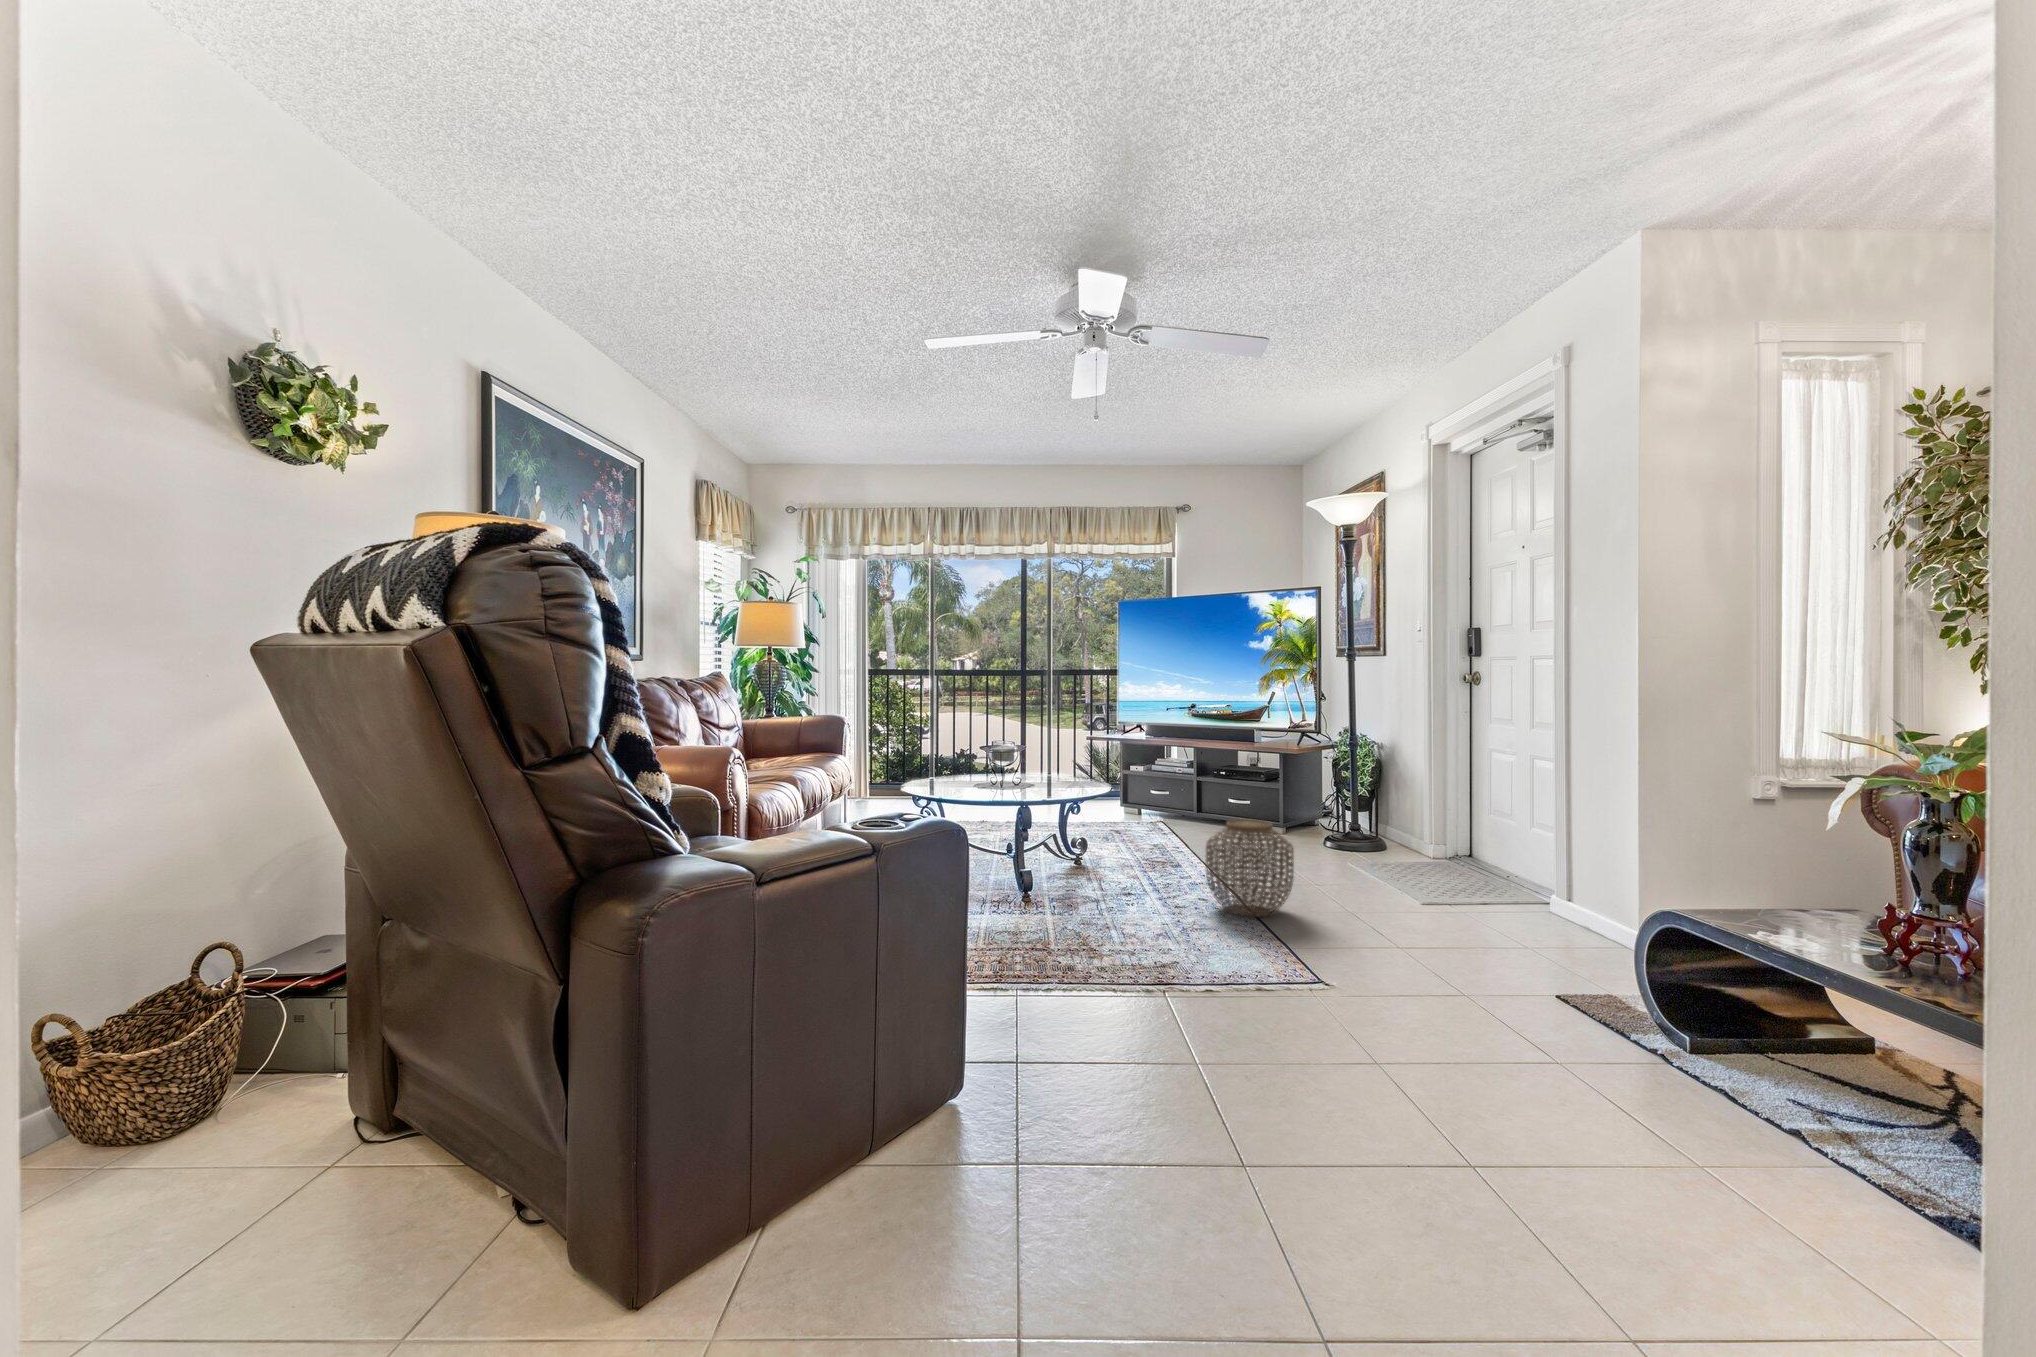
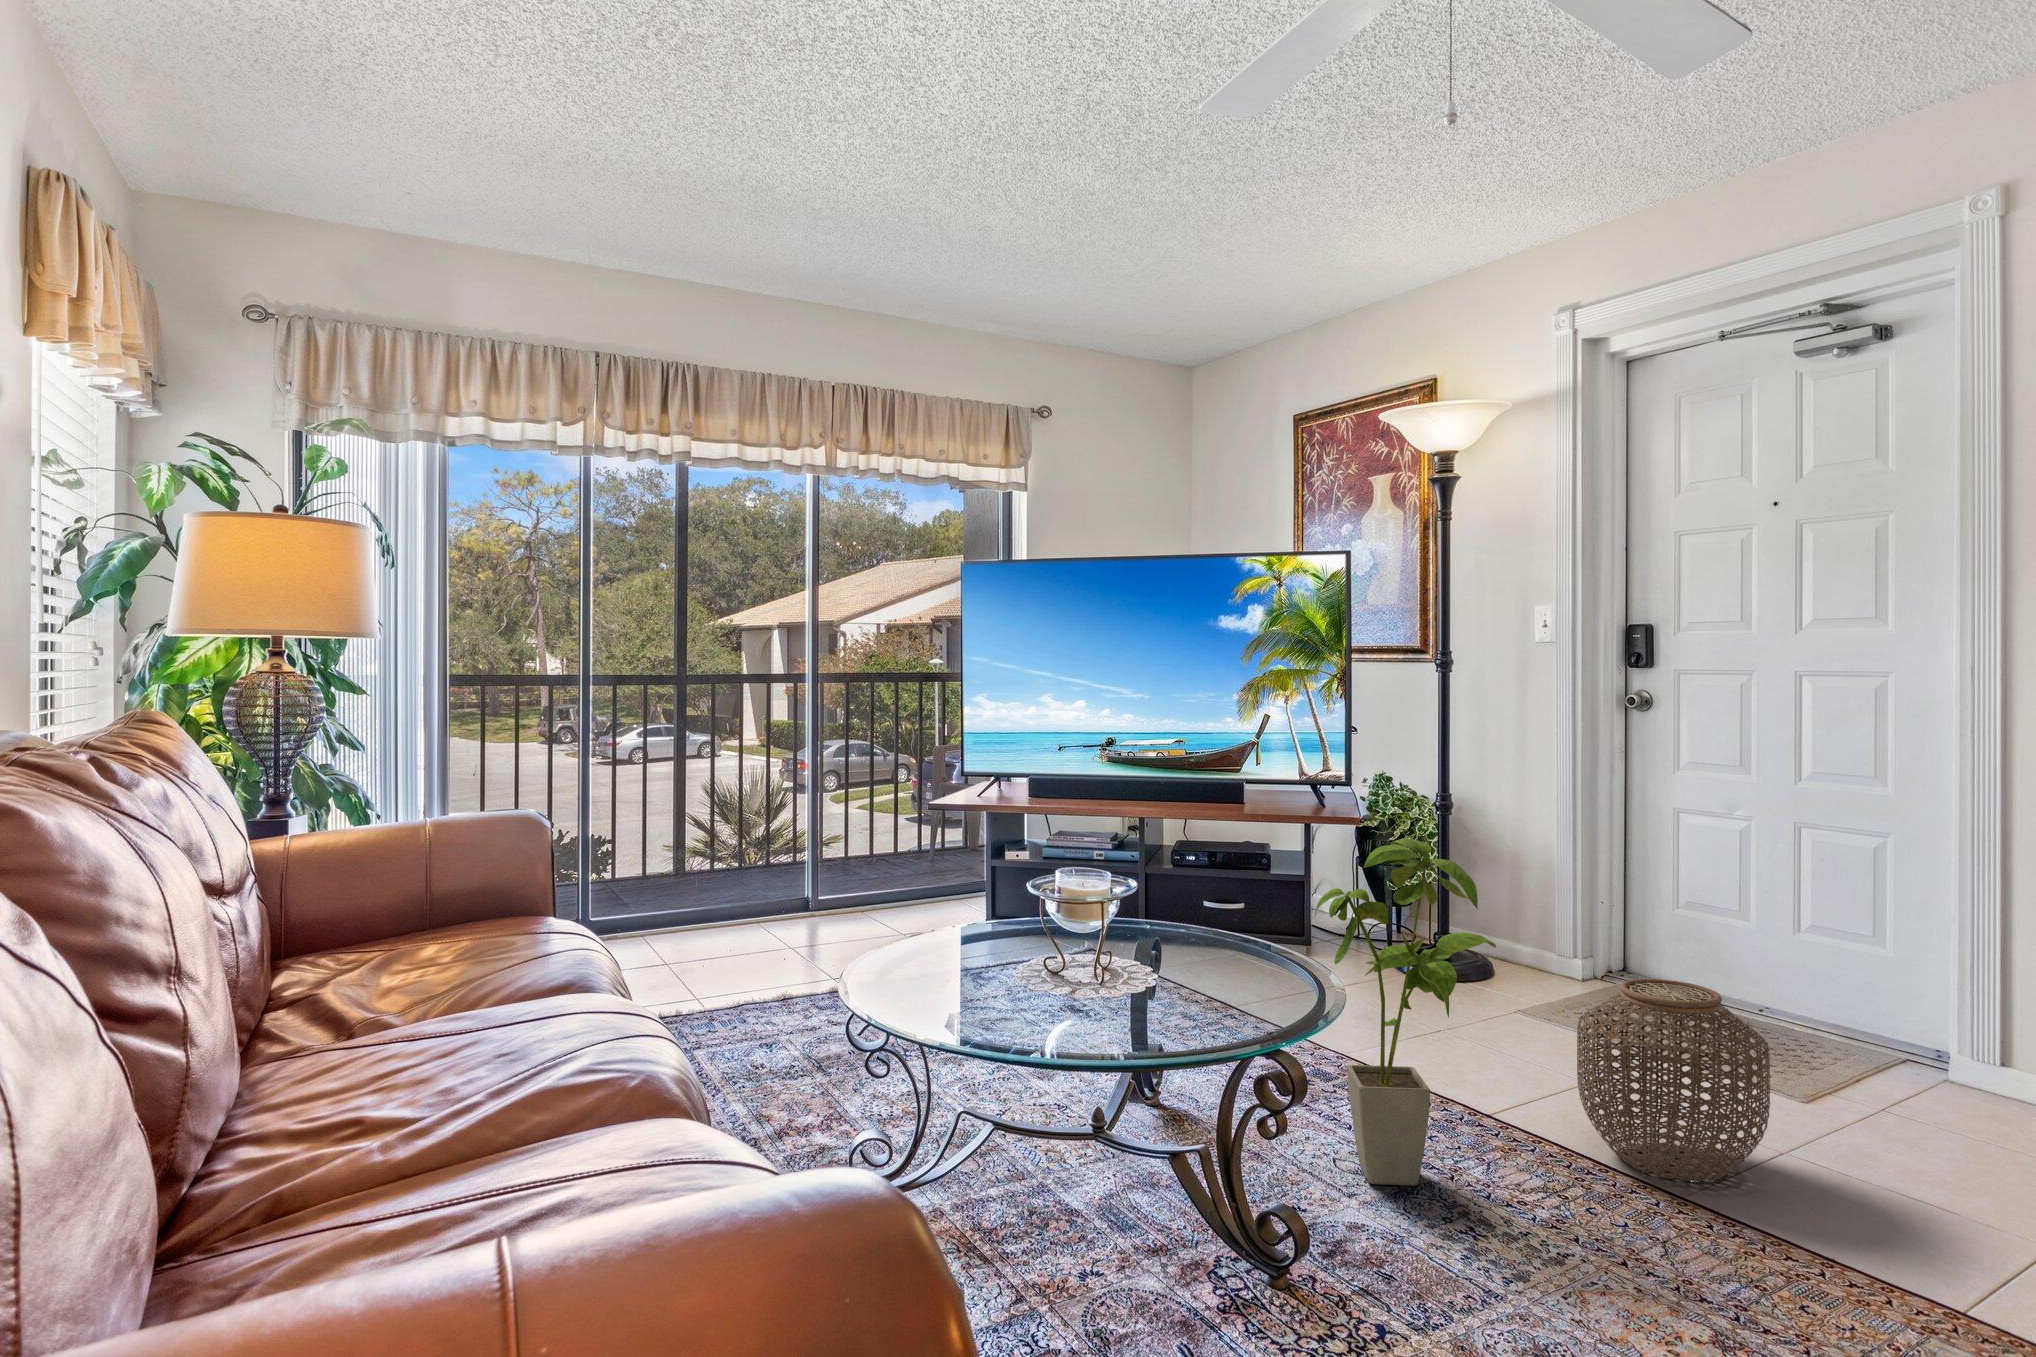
house plant: none [1078,738,1164,898] -> present [1314,838,1496,1186]

